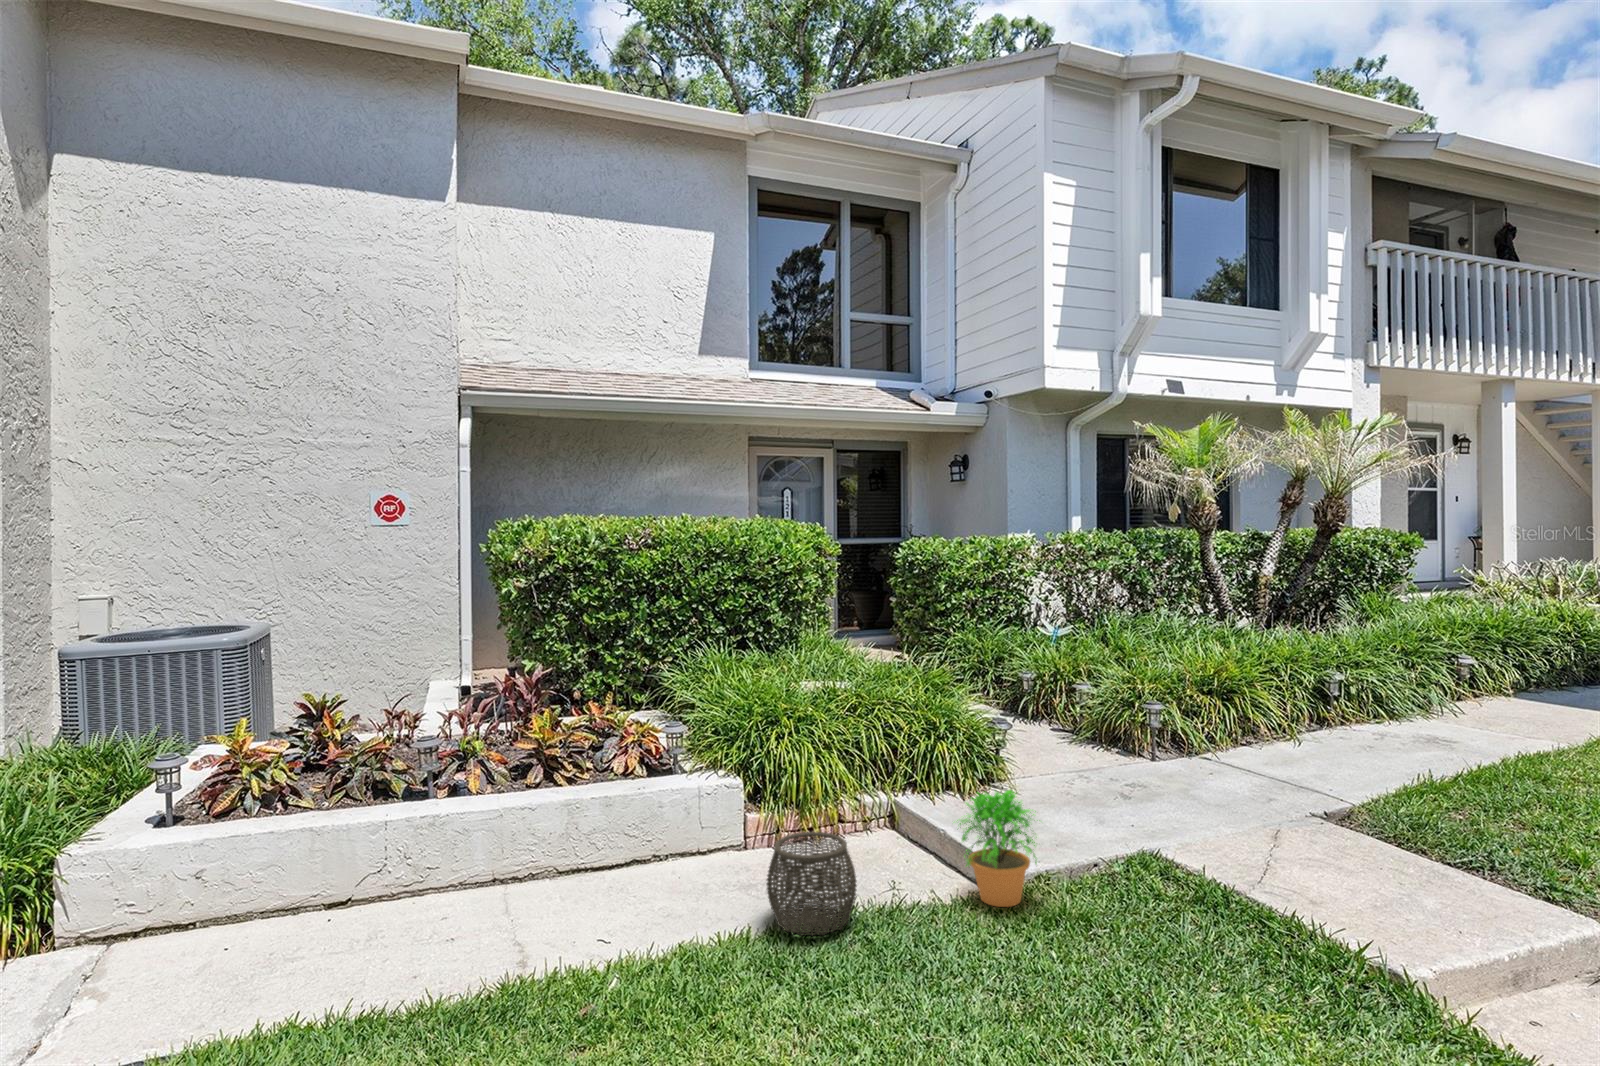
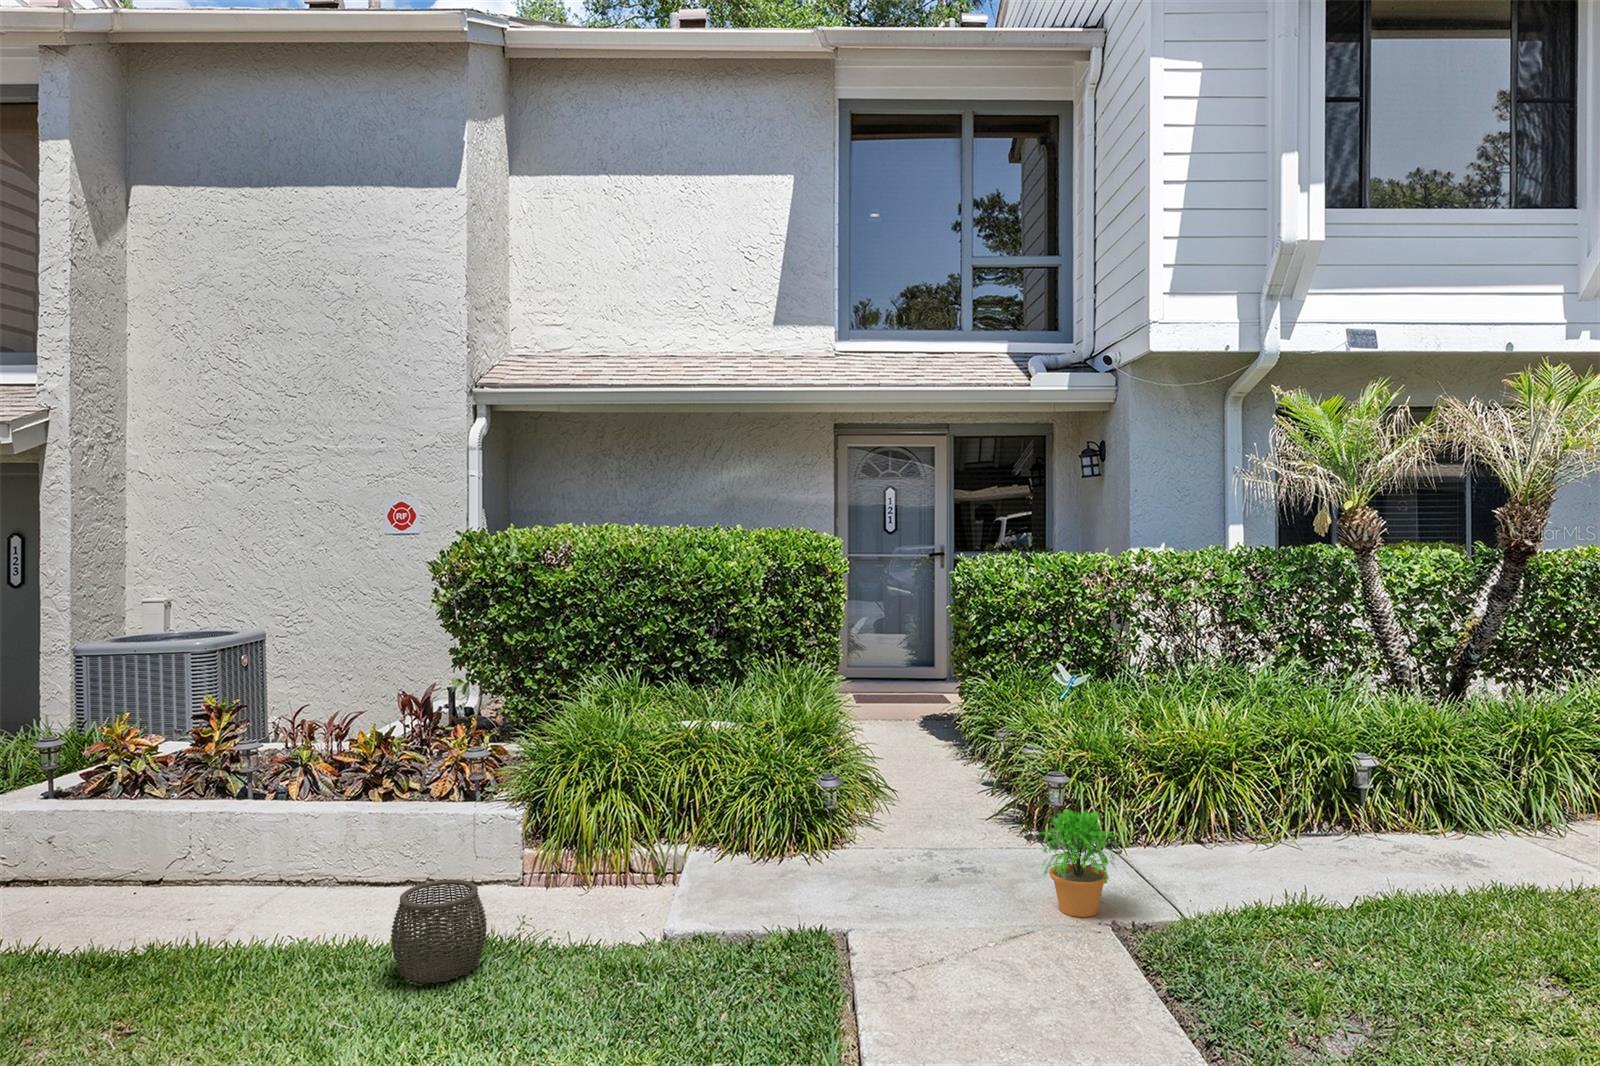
potted plant: present [957,790,1037,907] -> present [1041,809,1117,917]

